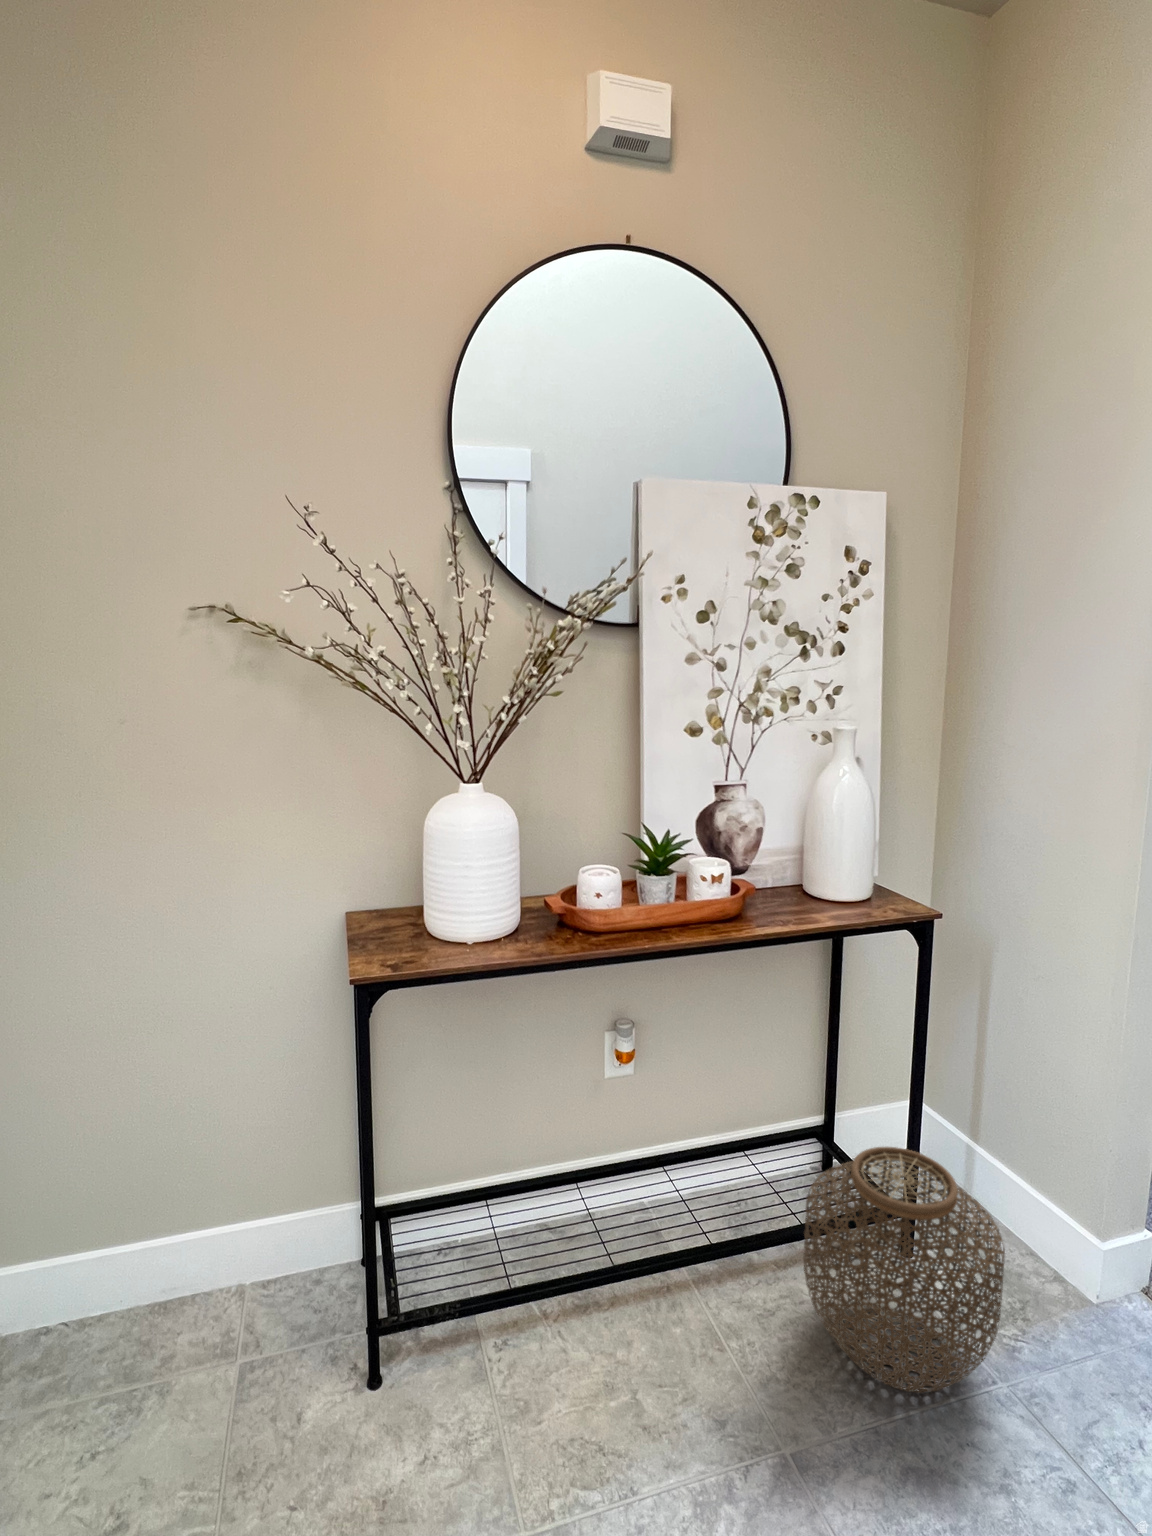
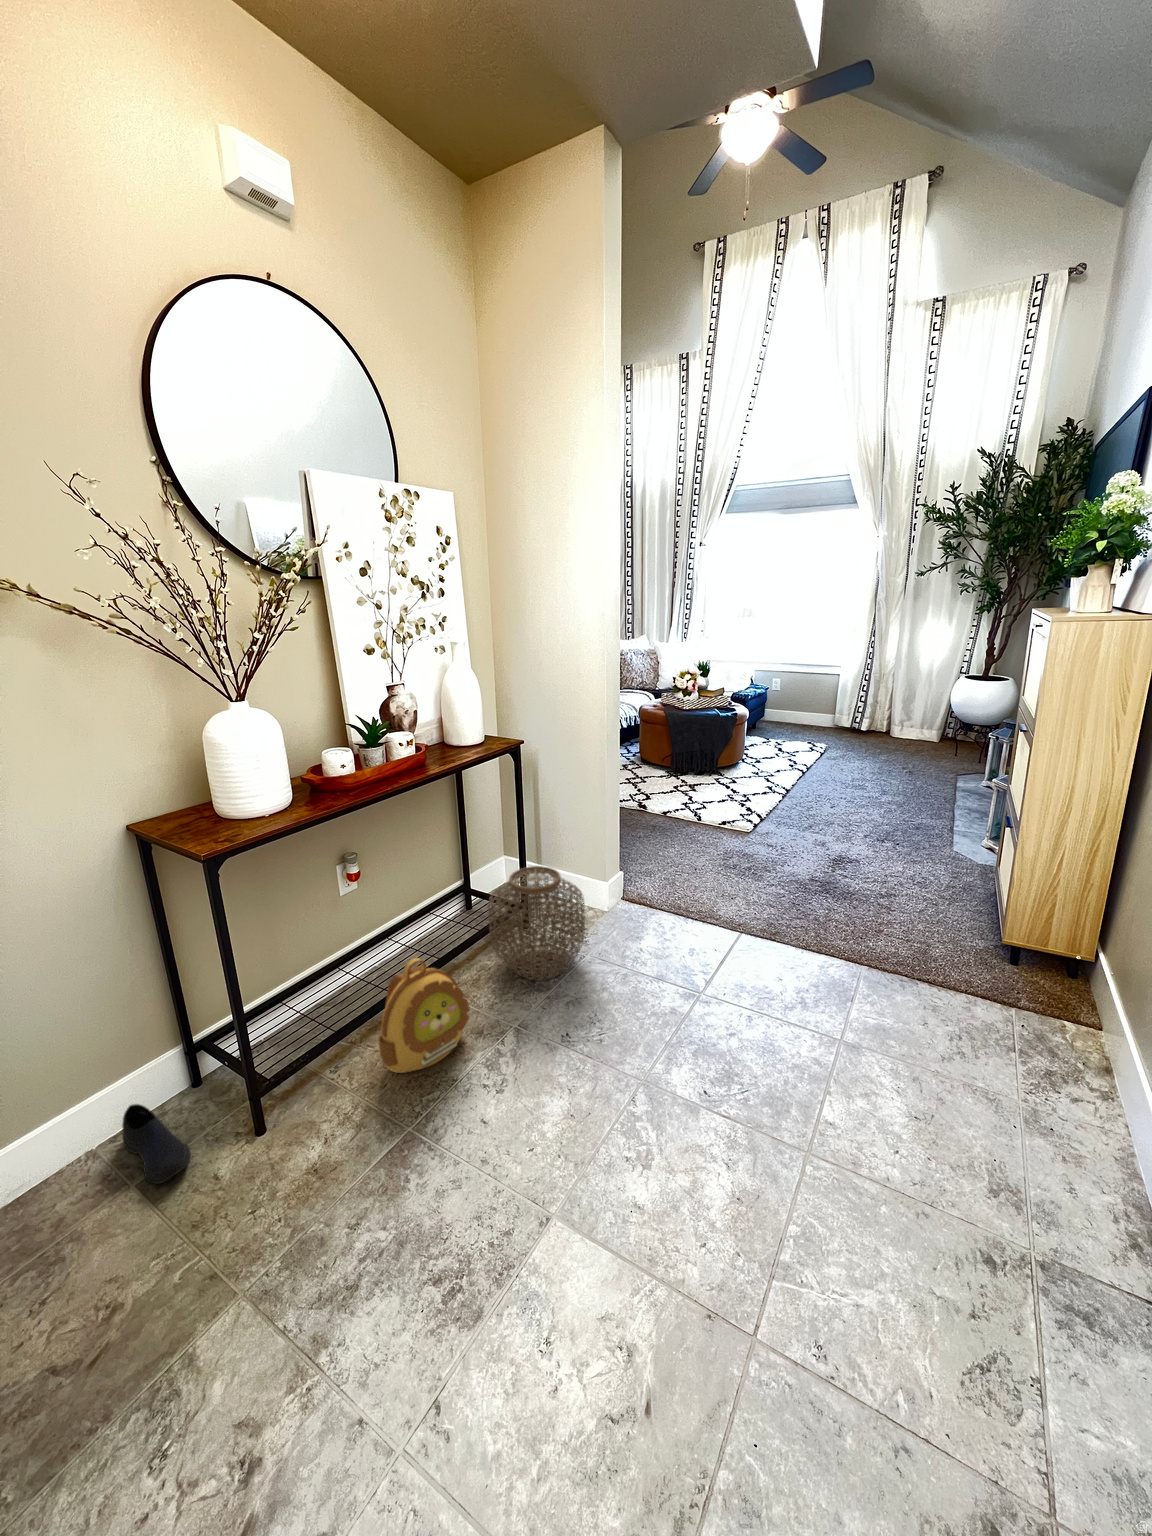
backpack: none [545,1234,705,1435] -> present [379,958,470,1073]
shoe: none [247,1252,304,1382] -> present [122,1104,191,1184]

